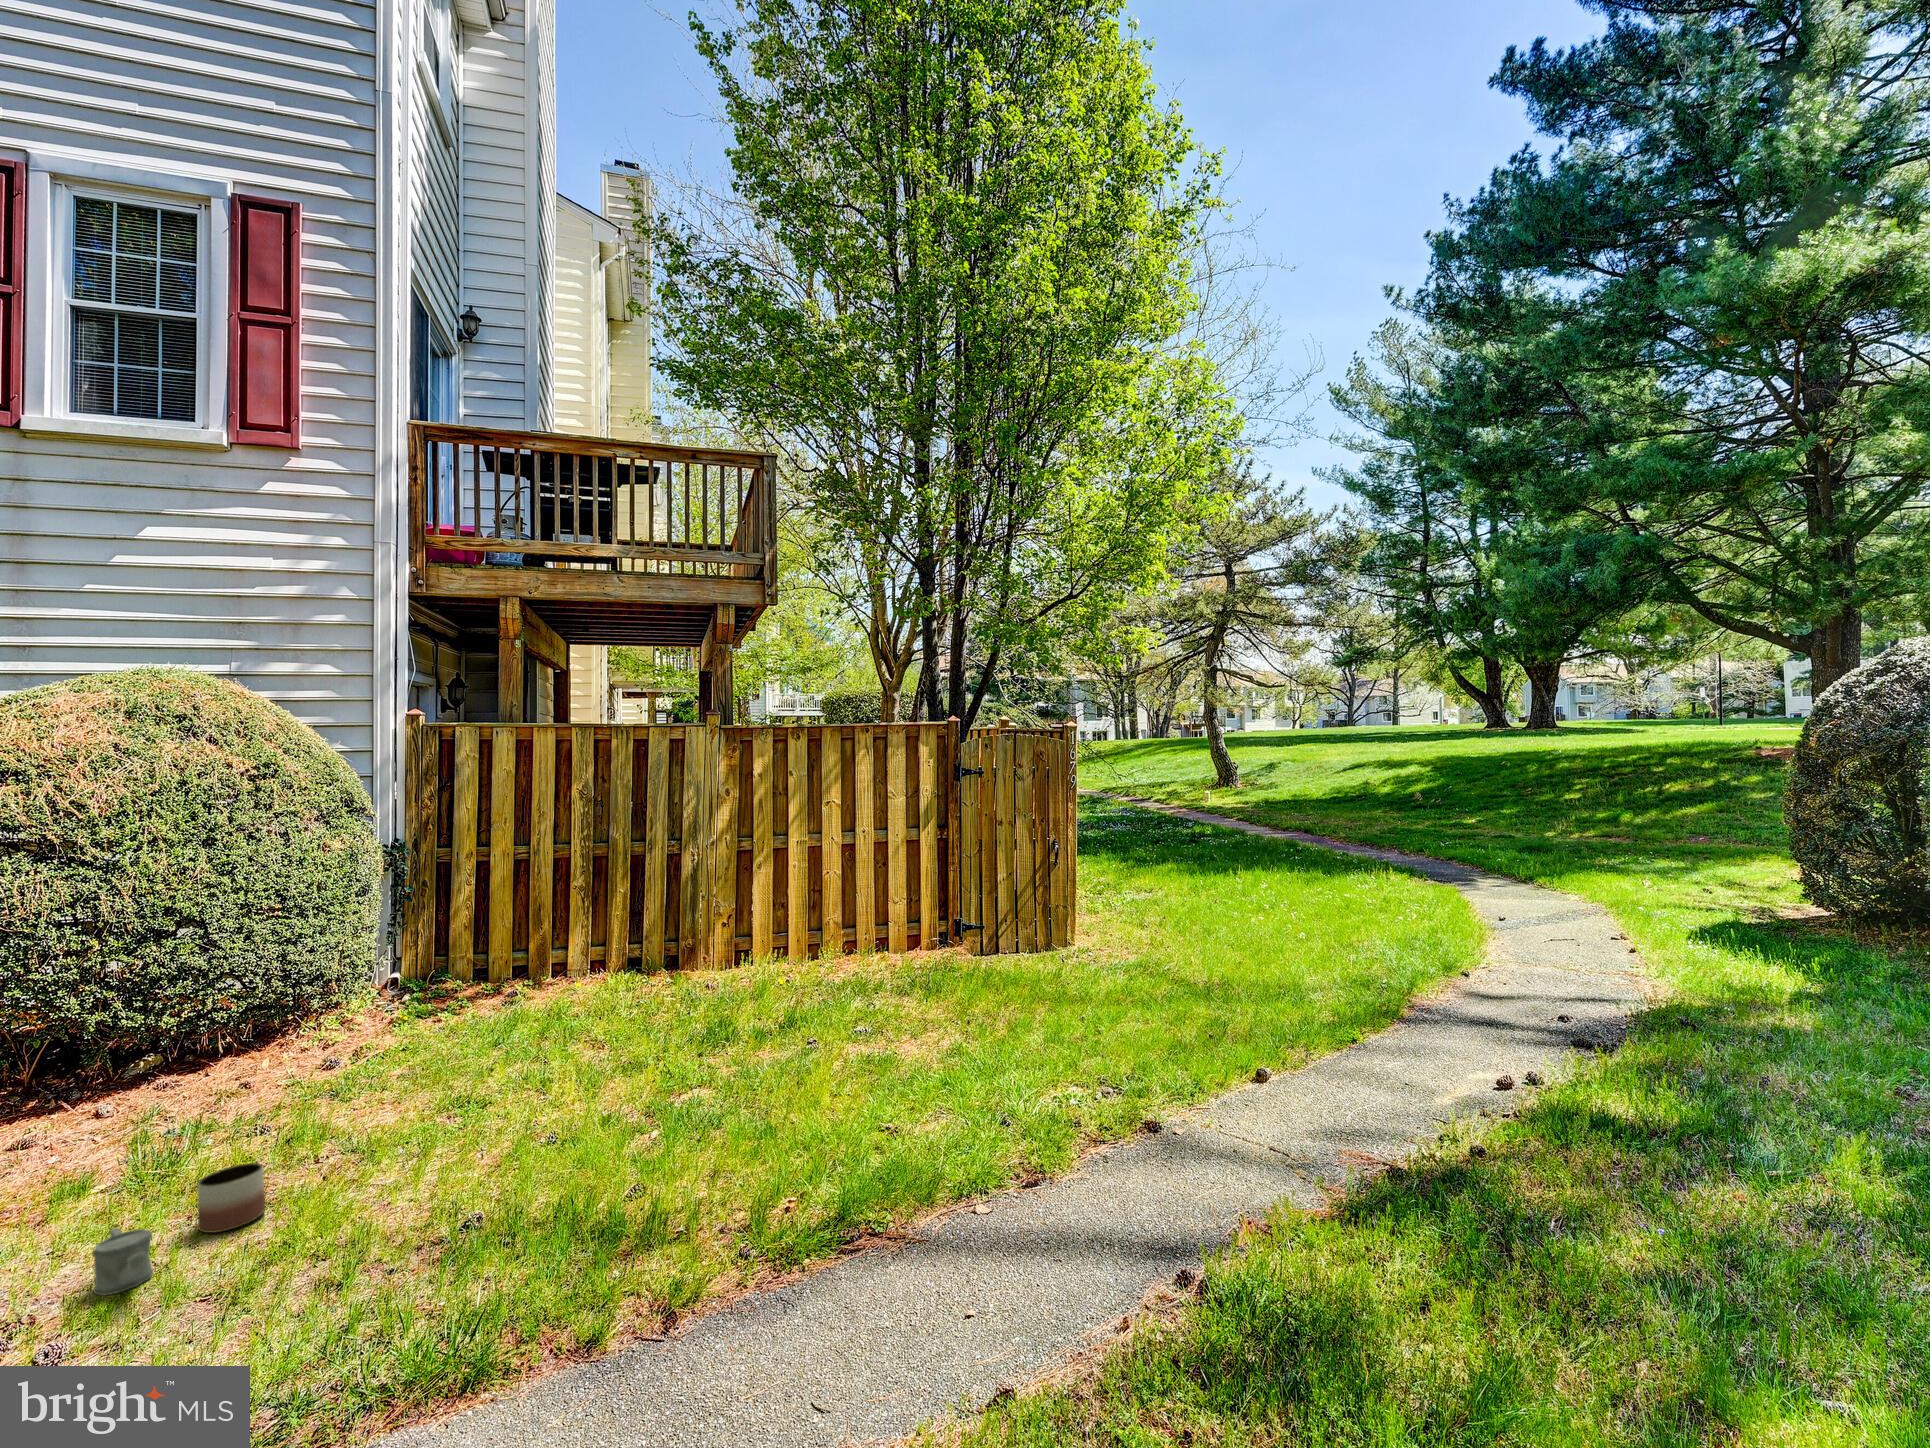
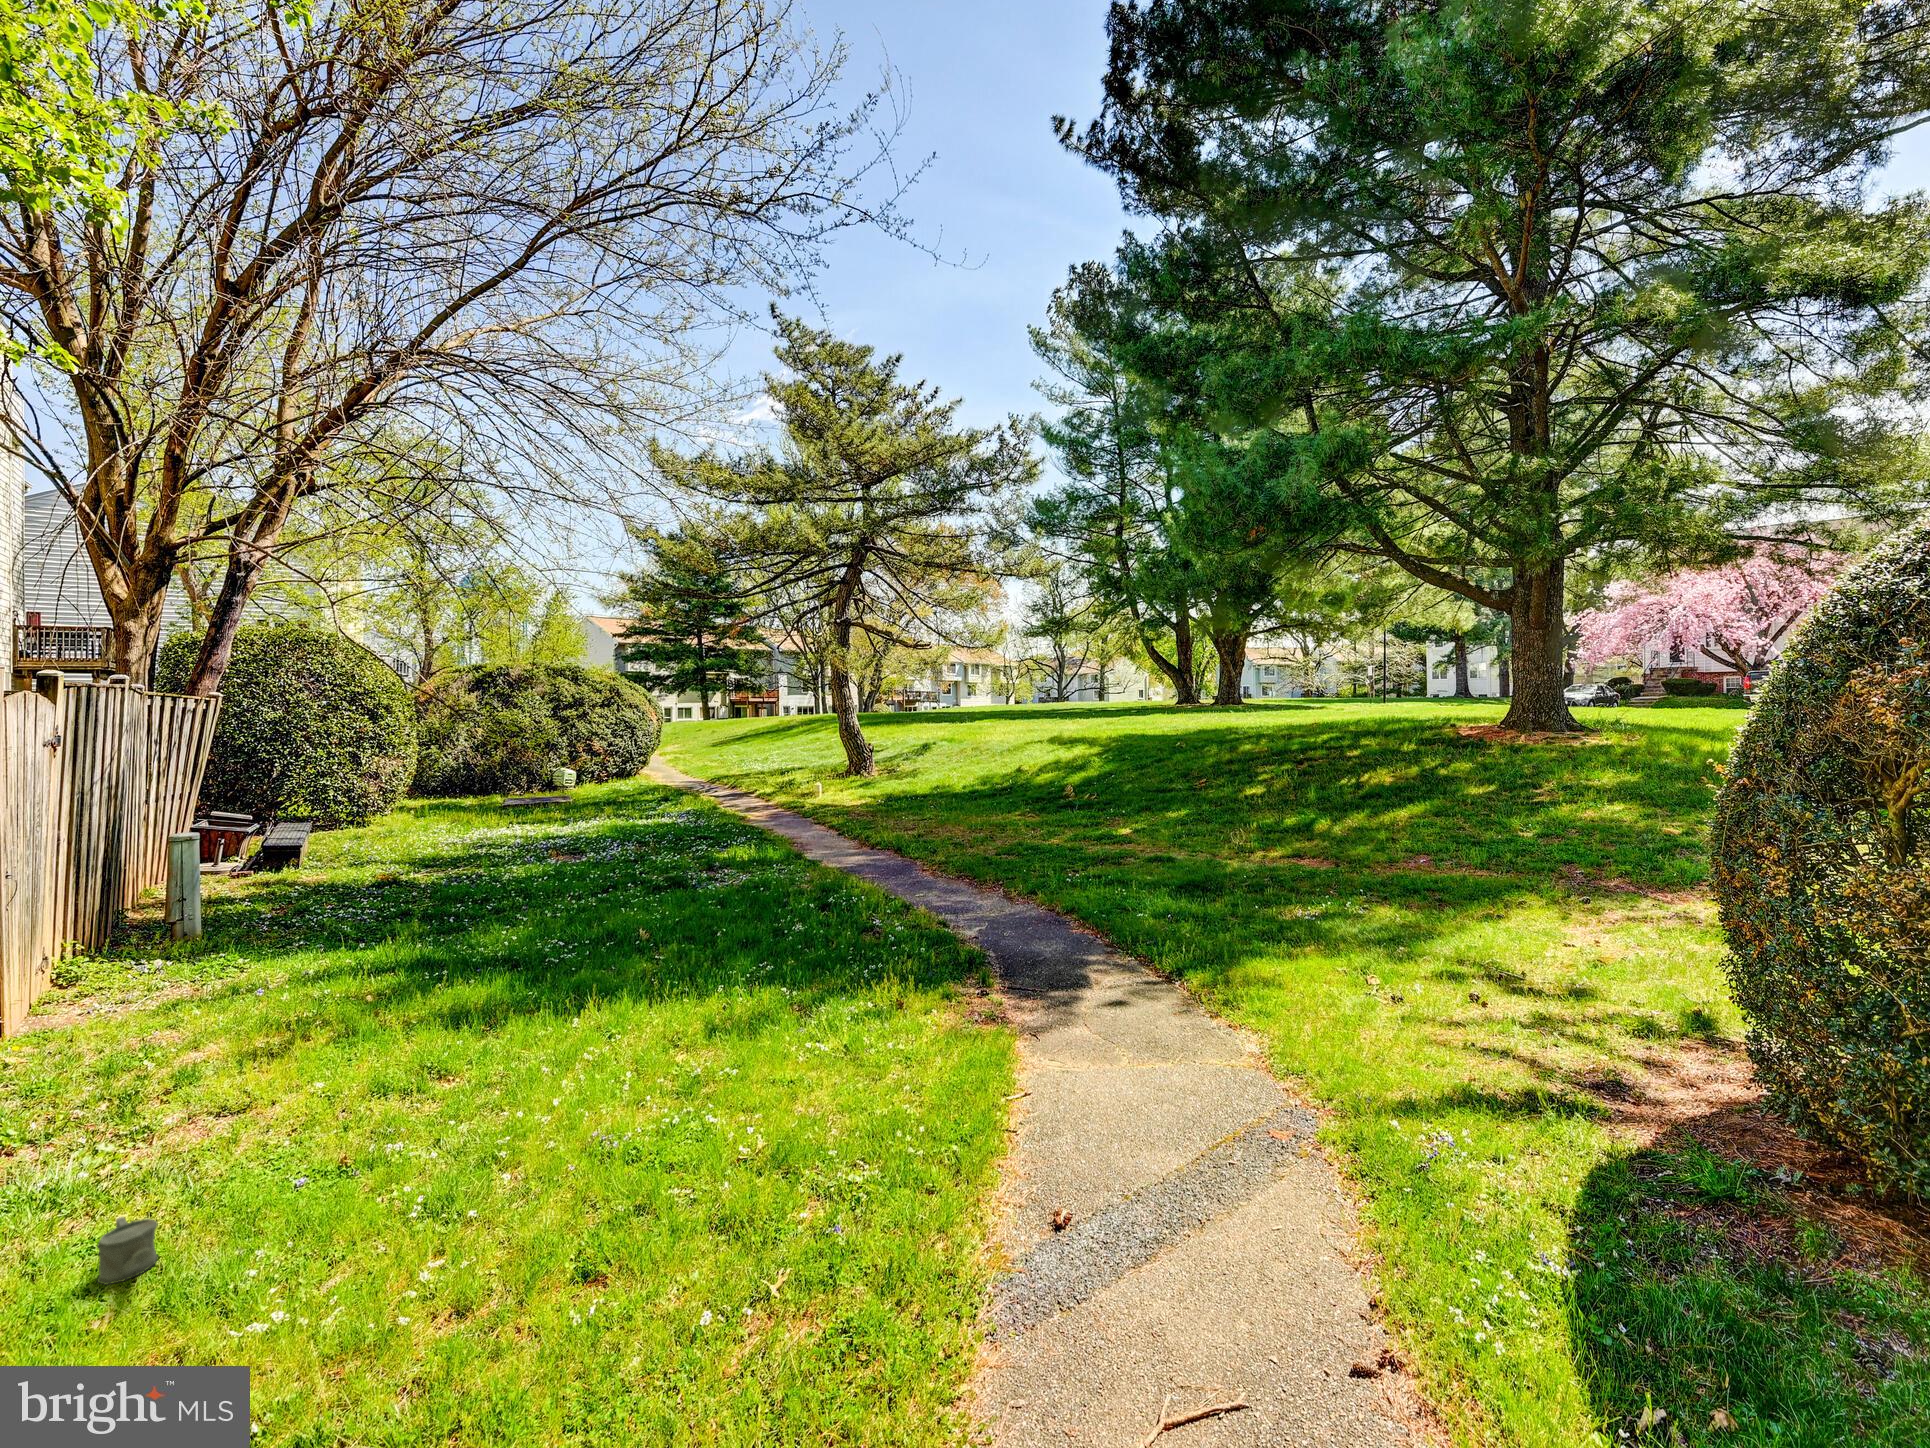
planter: present [197,1163,265,1233] -> none [204,1145,269,1213]

